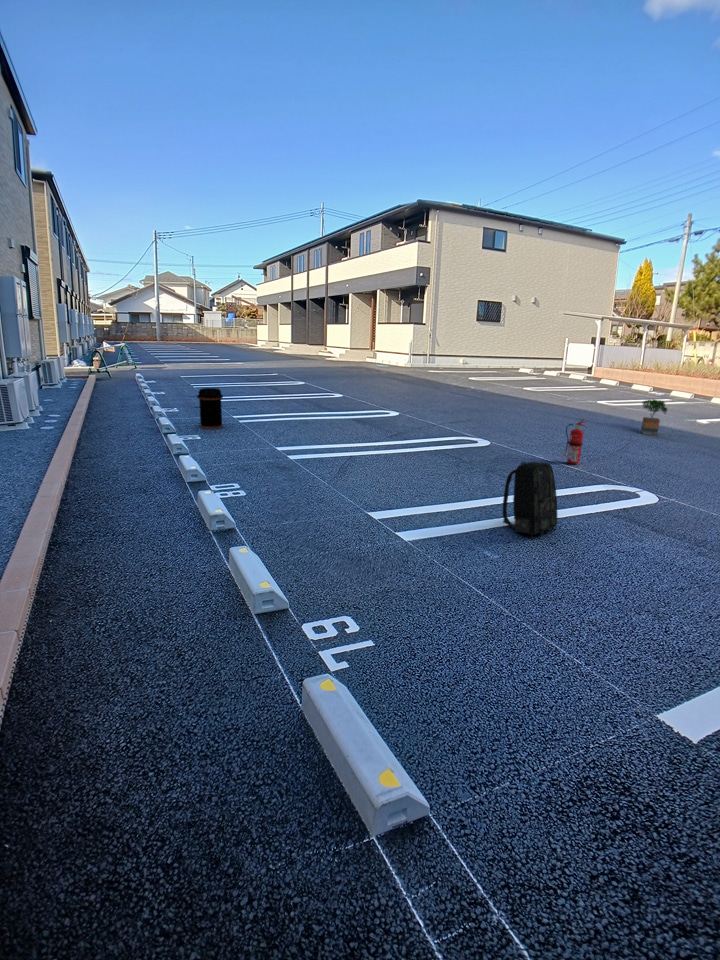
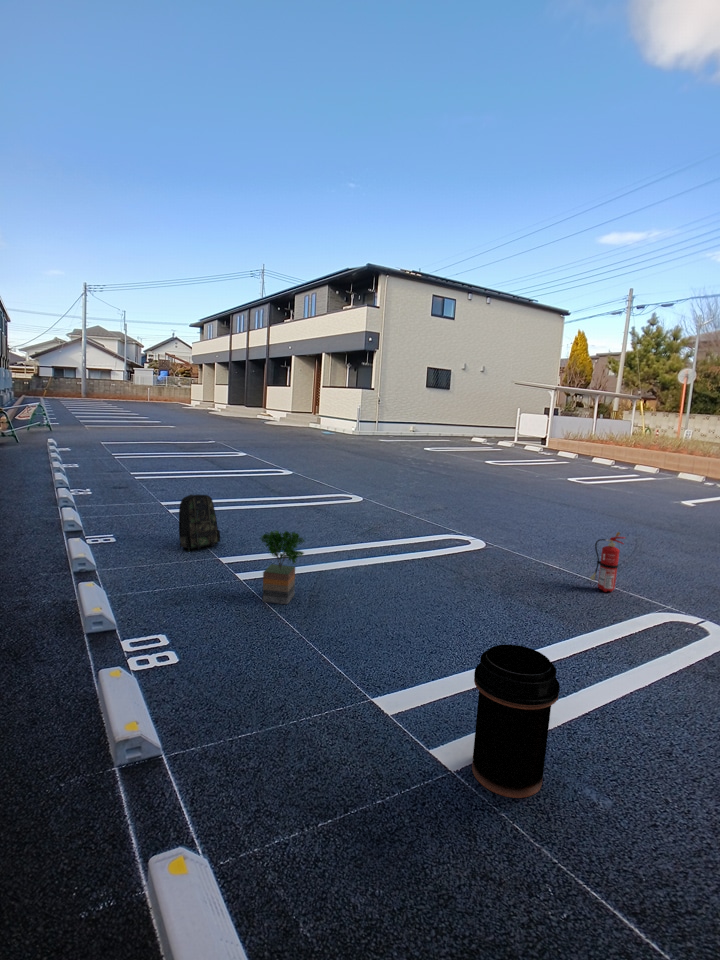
trash can: present [197,388,223,429] -> present [472,645,560,798]
potted tree: present [641,399,667,435] -> present [261,531,304,604]
backpack: present [503,462,557,535] -> present [179,495,220,549]

